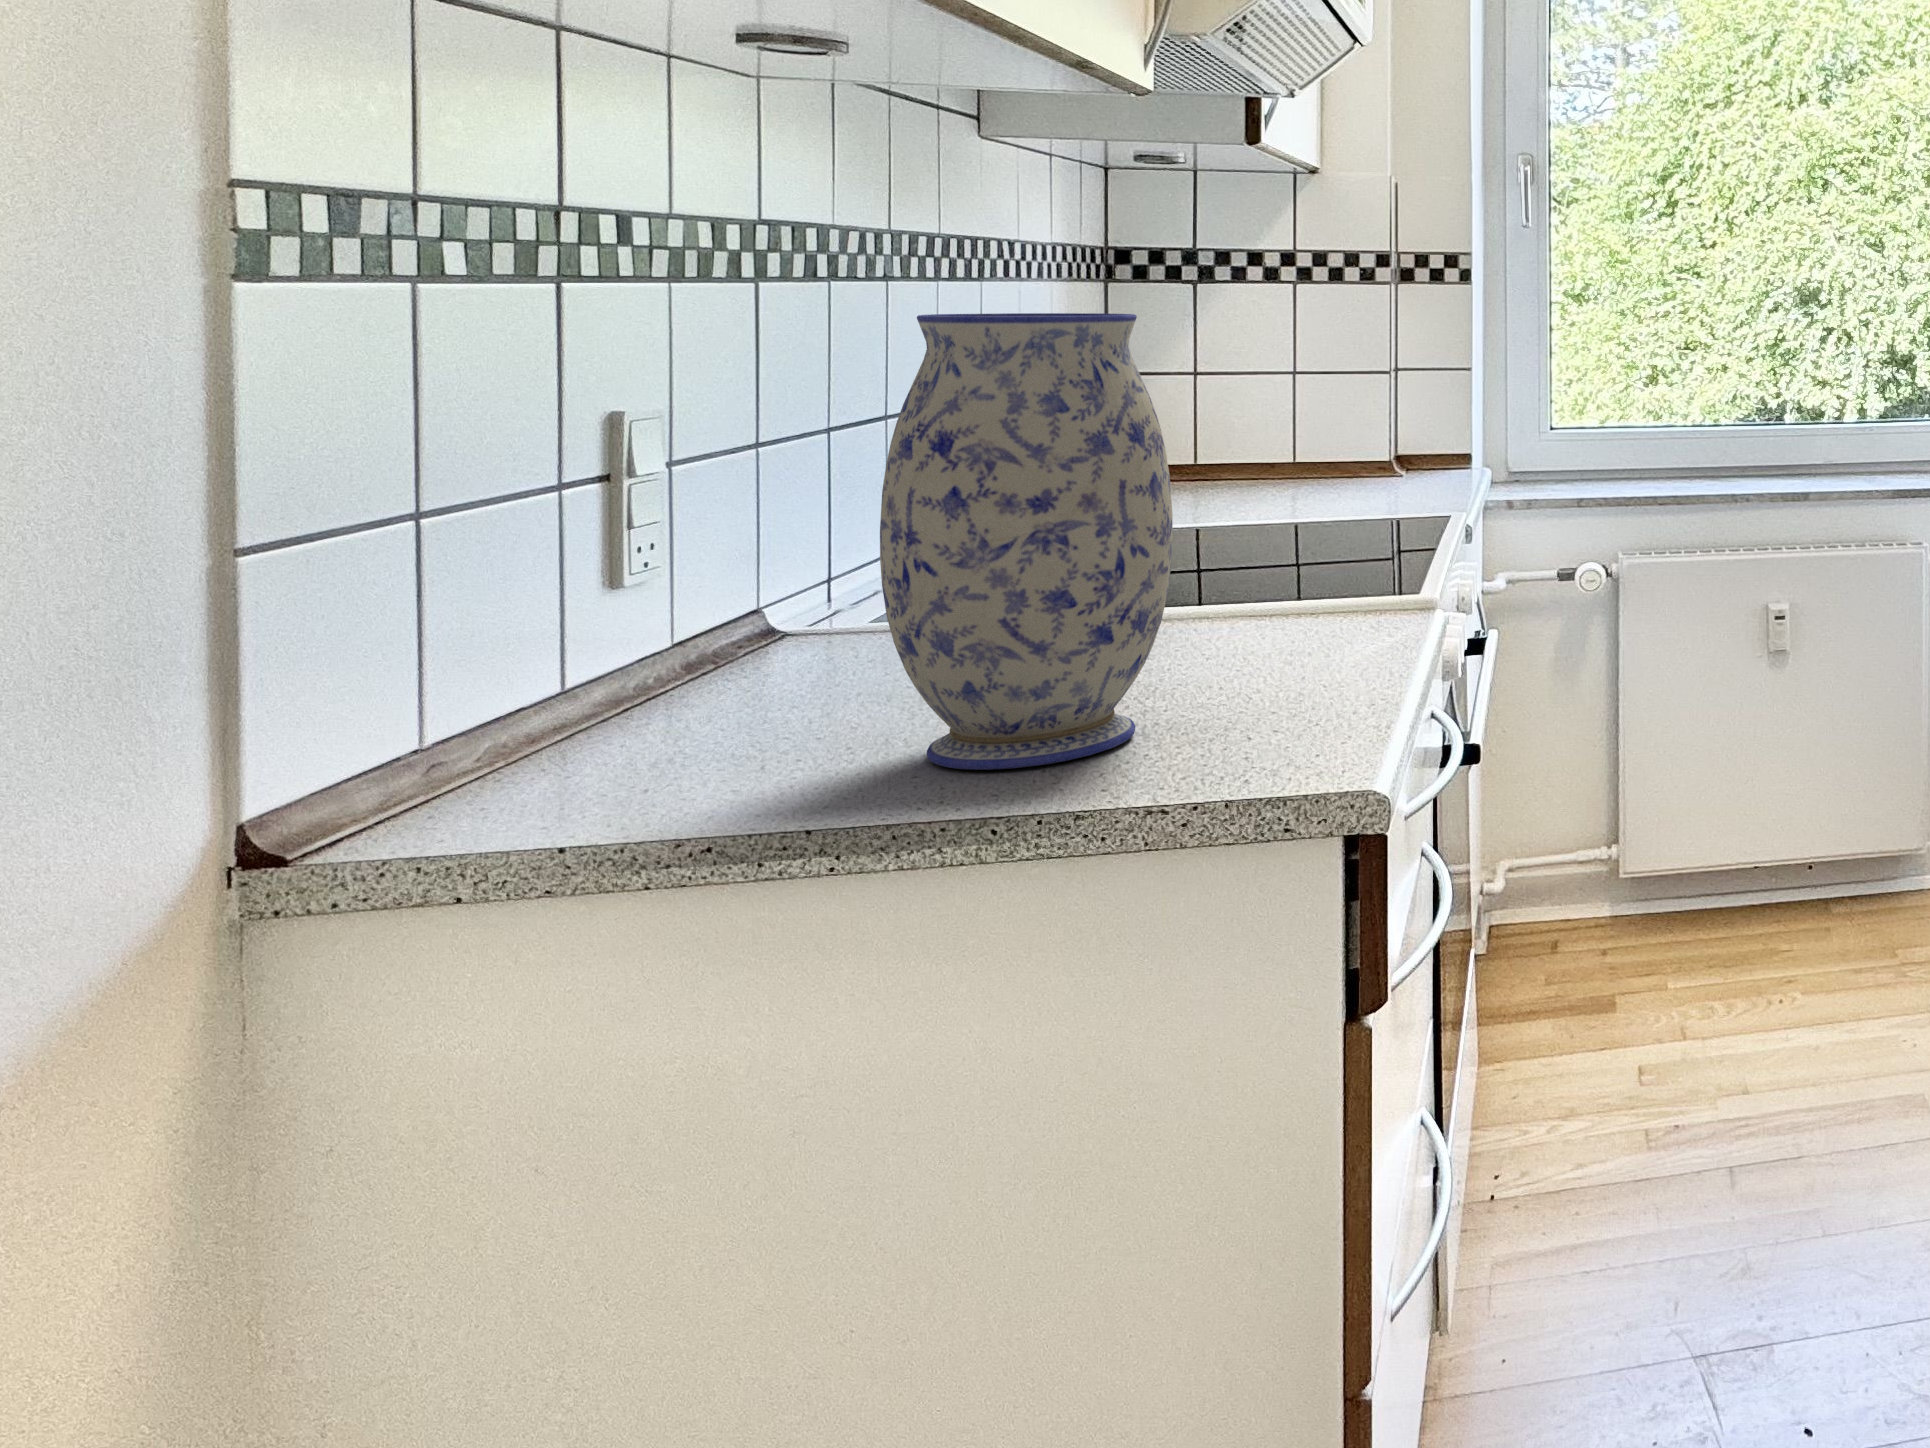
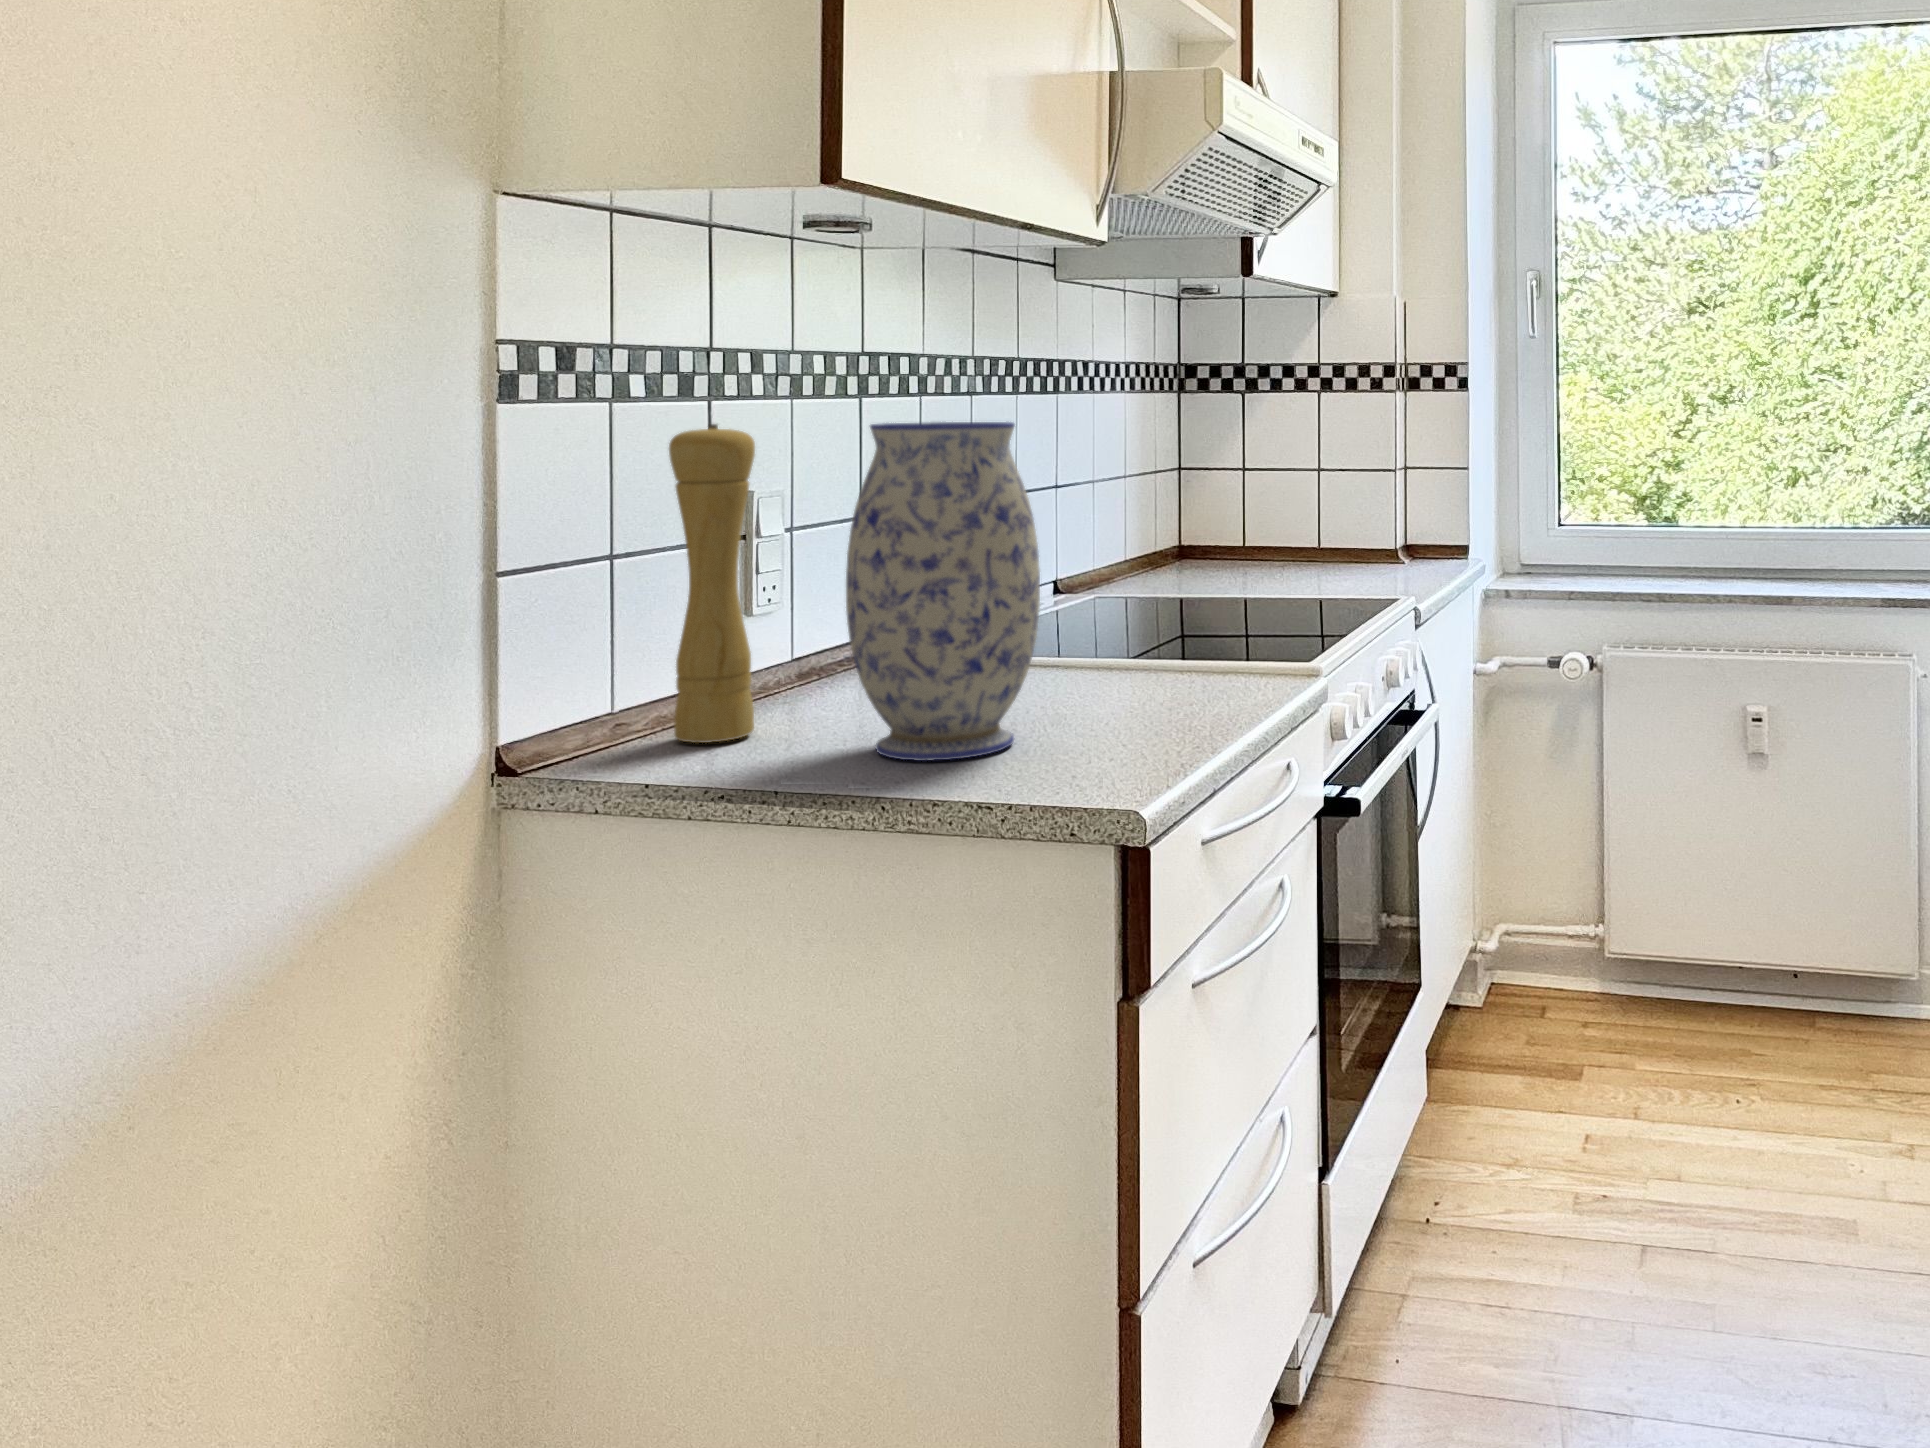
pepper mill: none [539,314,693,784] -> present [669,424,755,743]

